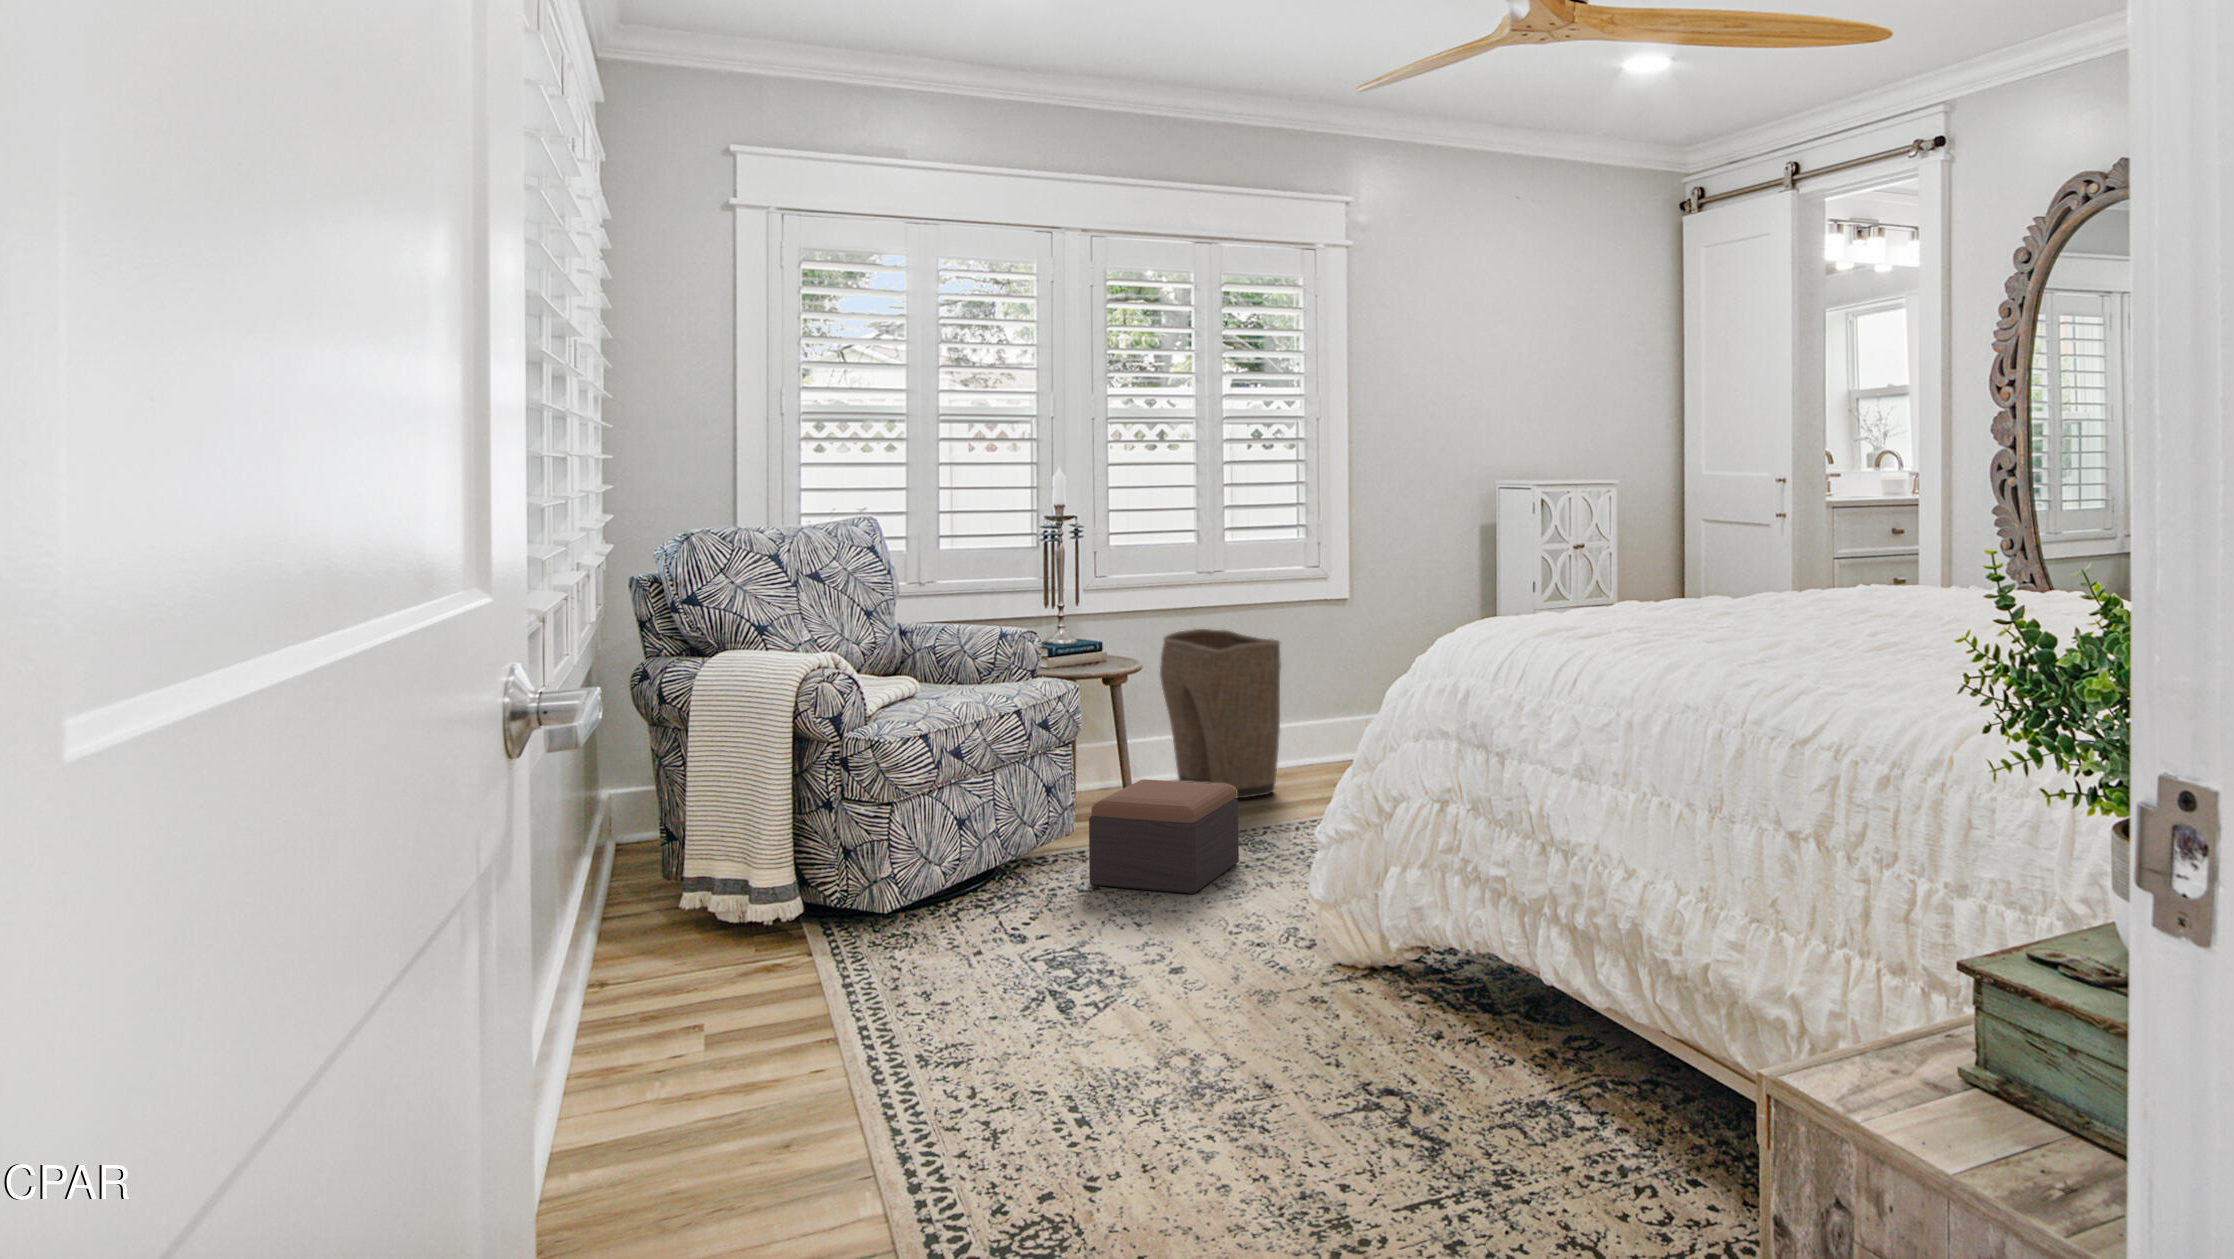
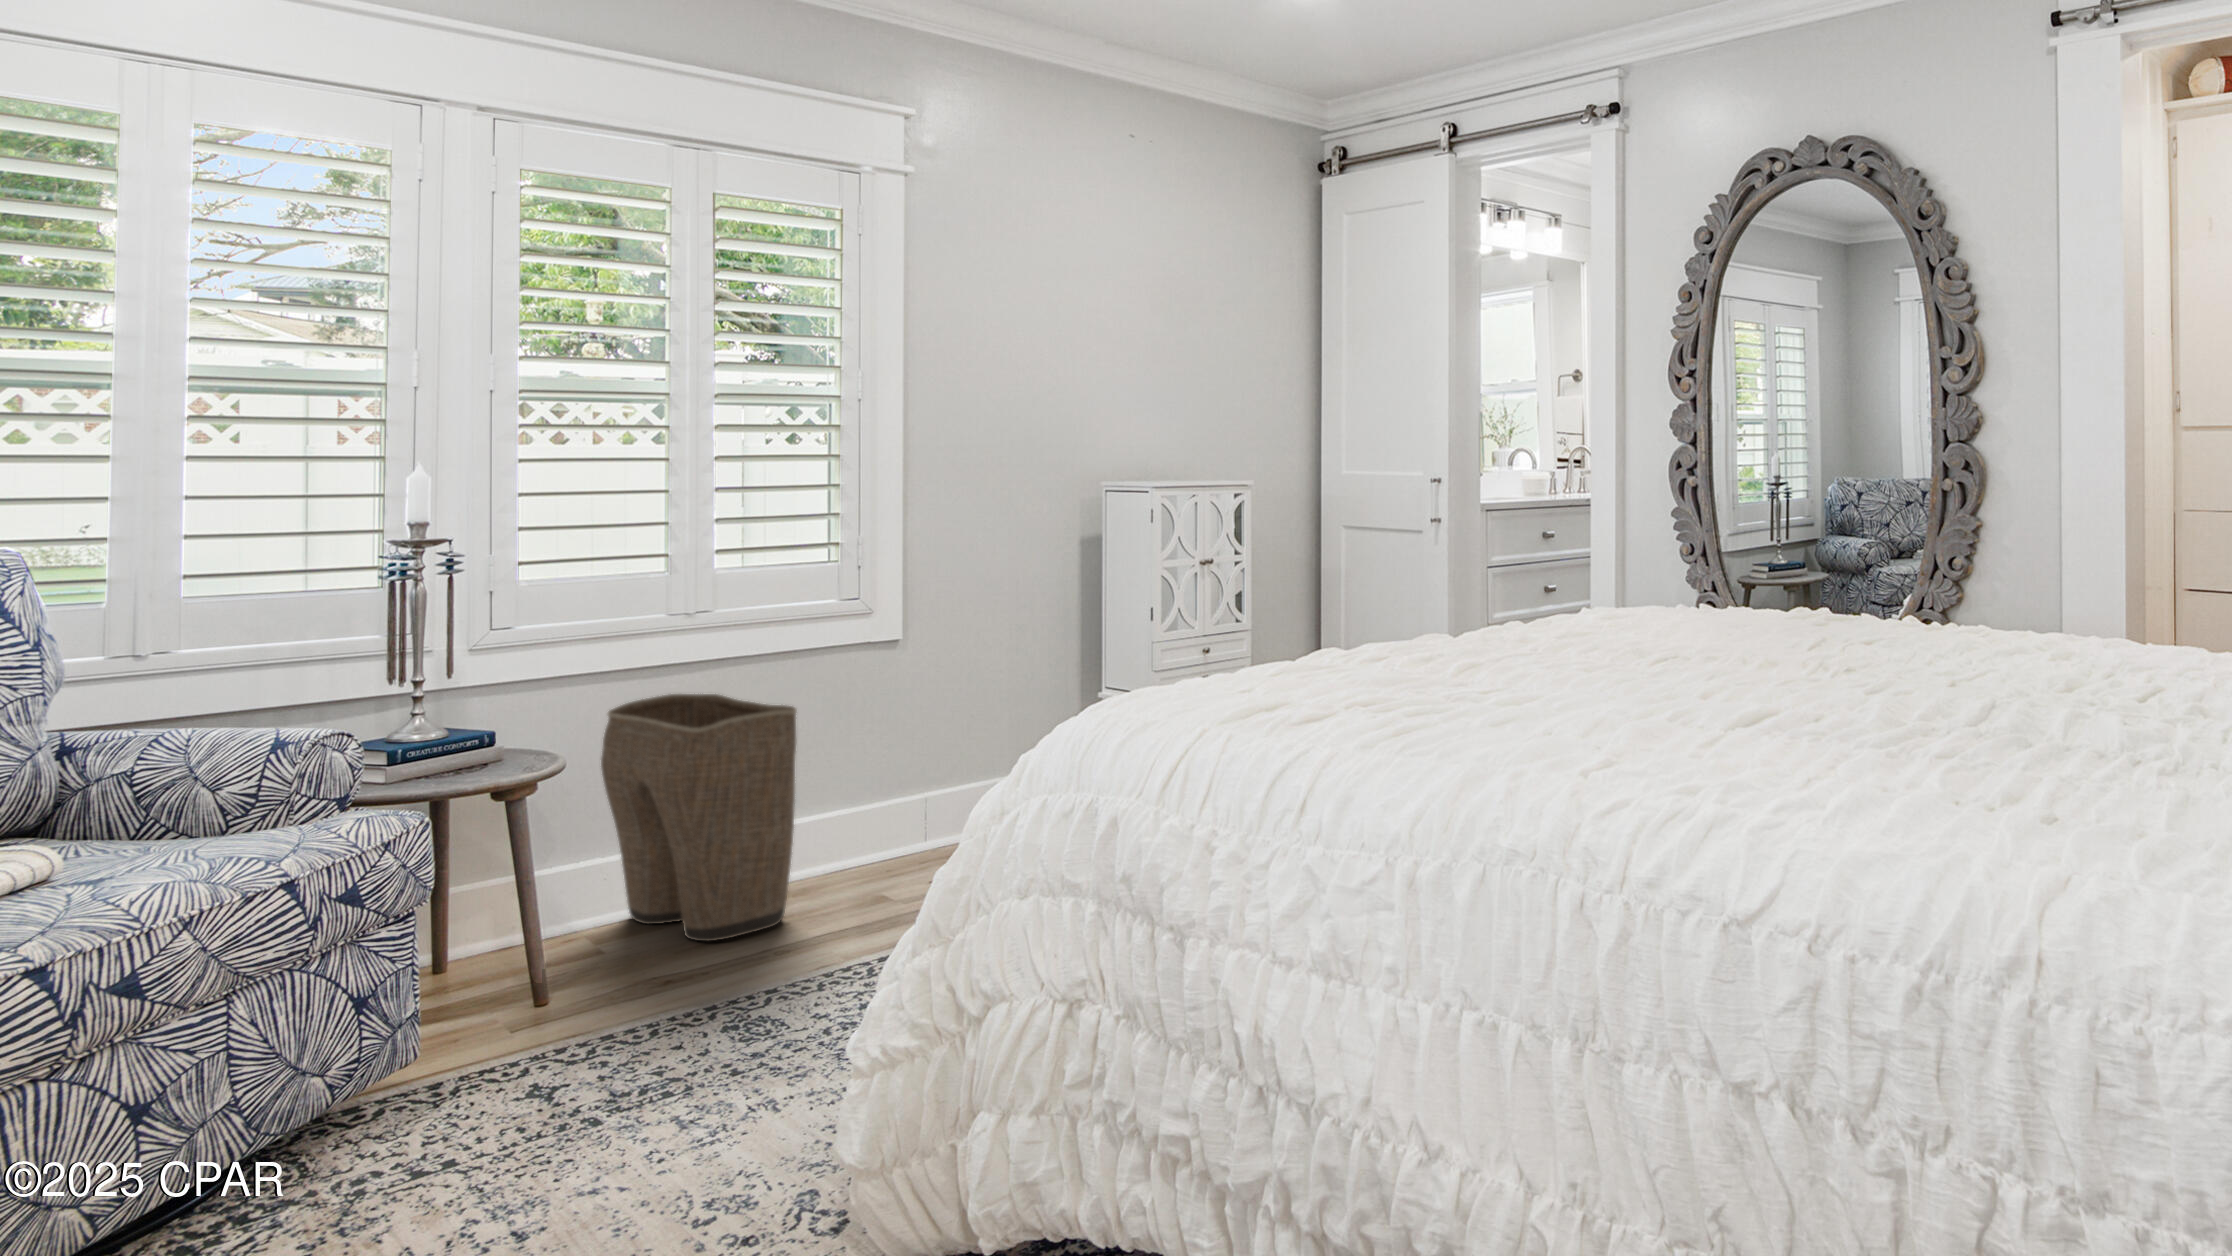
footstool: present [1089,779,1239,894] -> none [435,948,720,1156]

